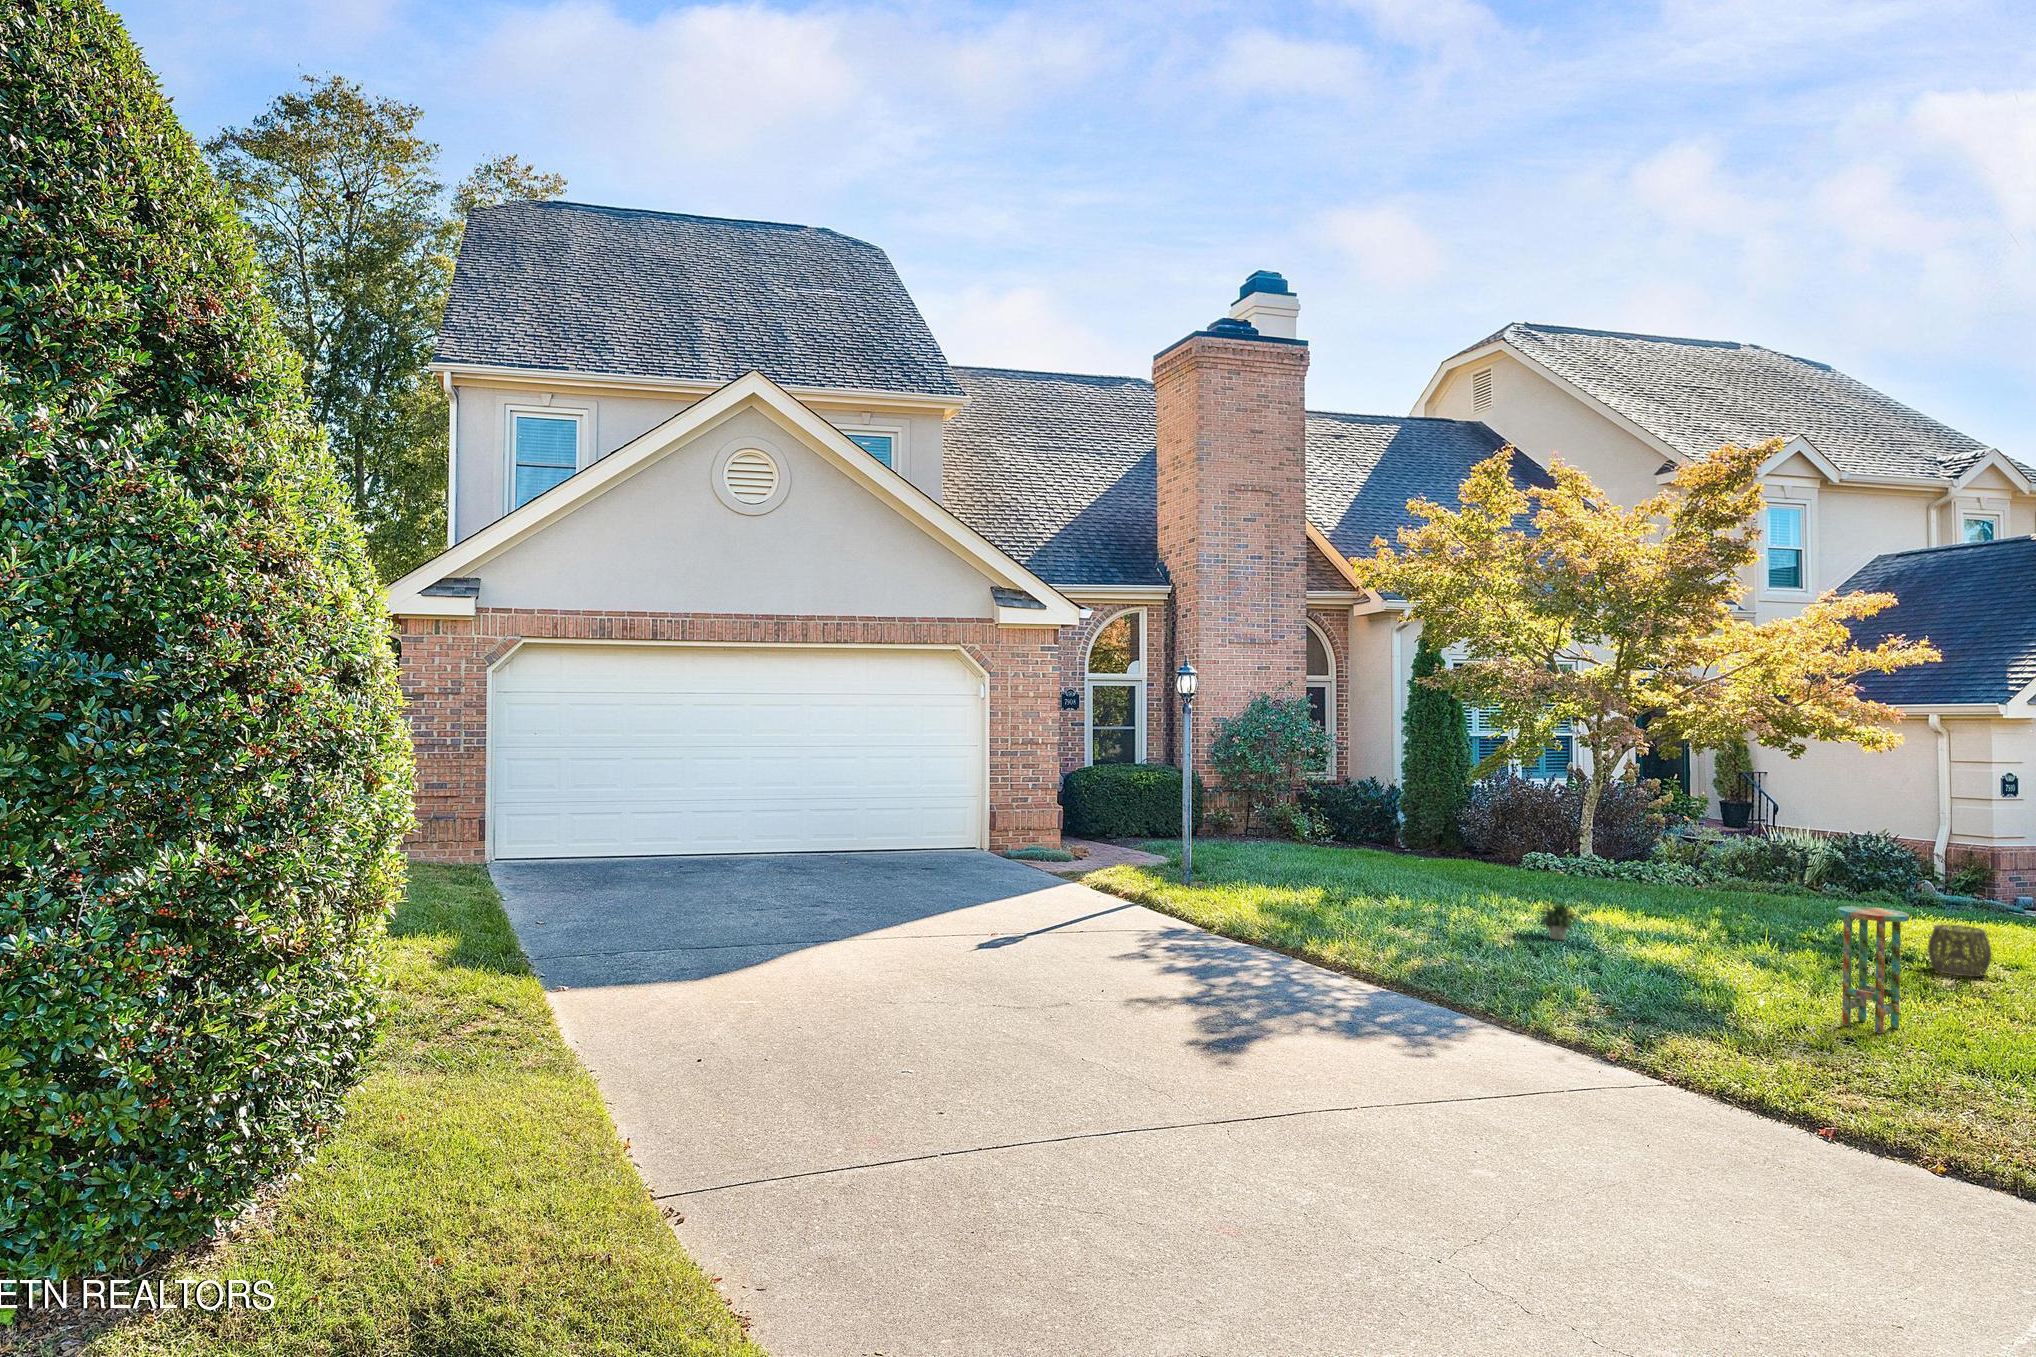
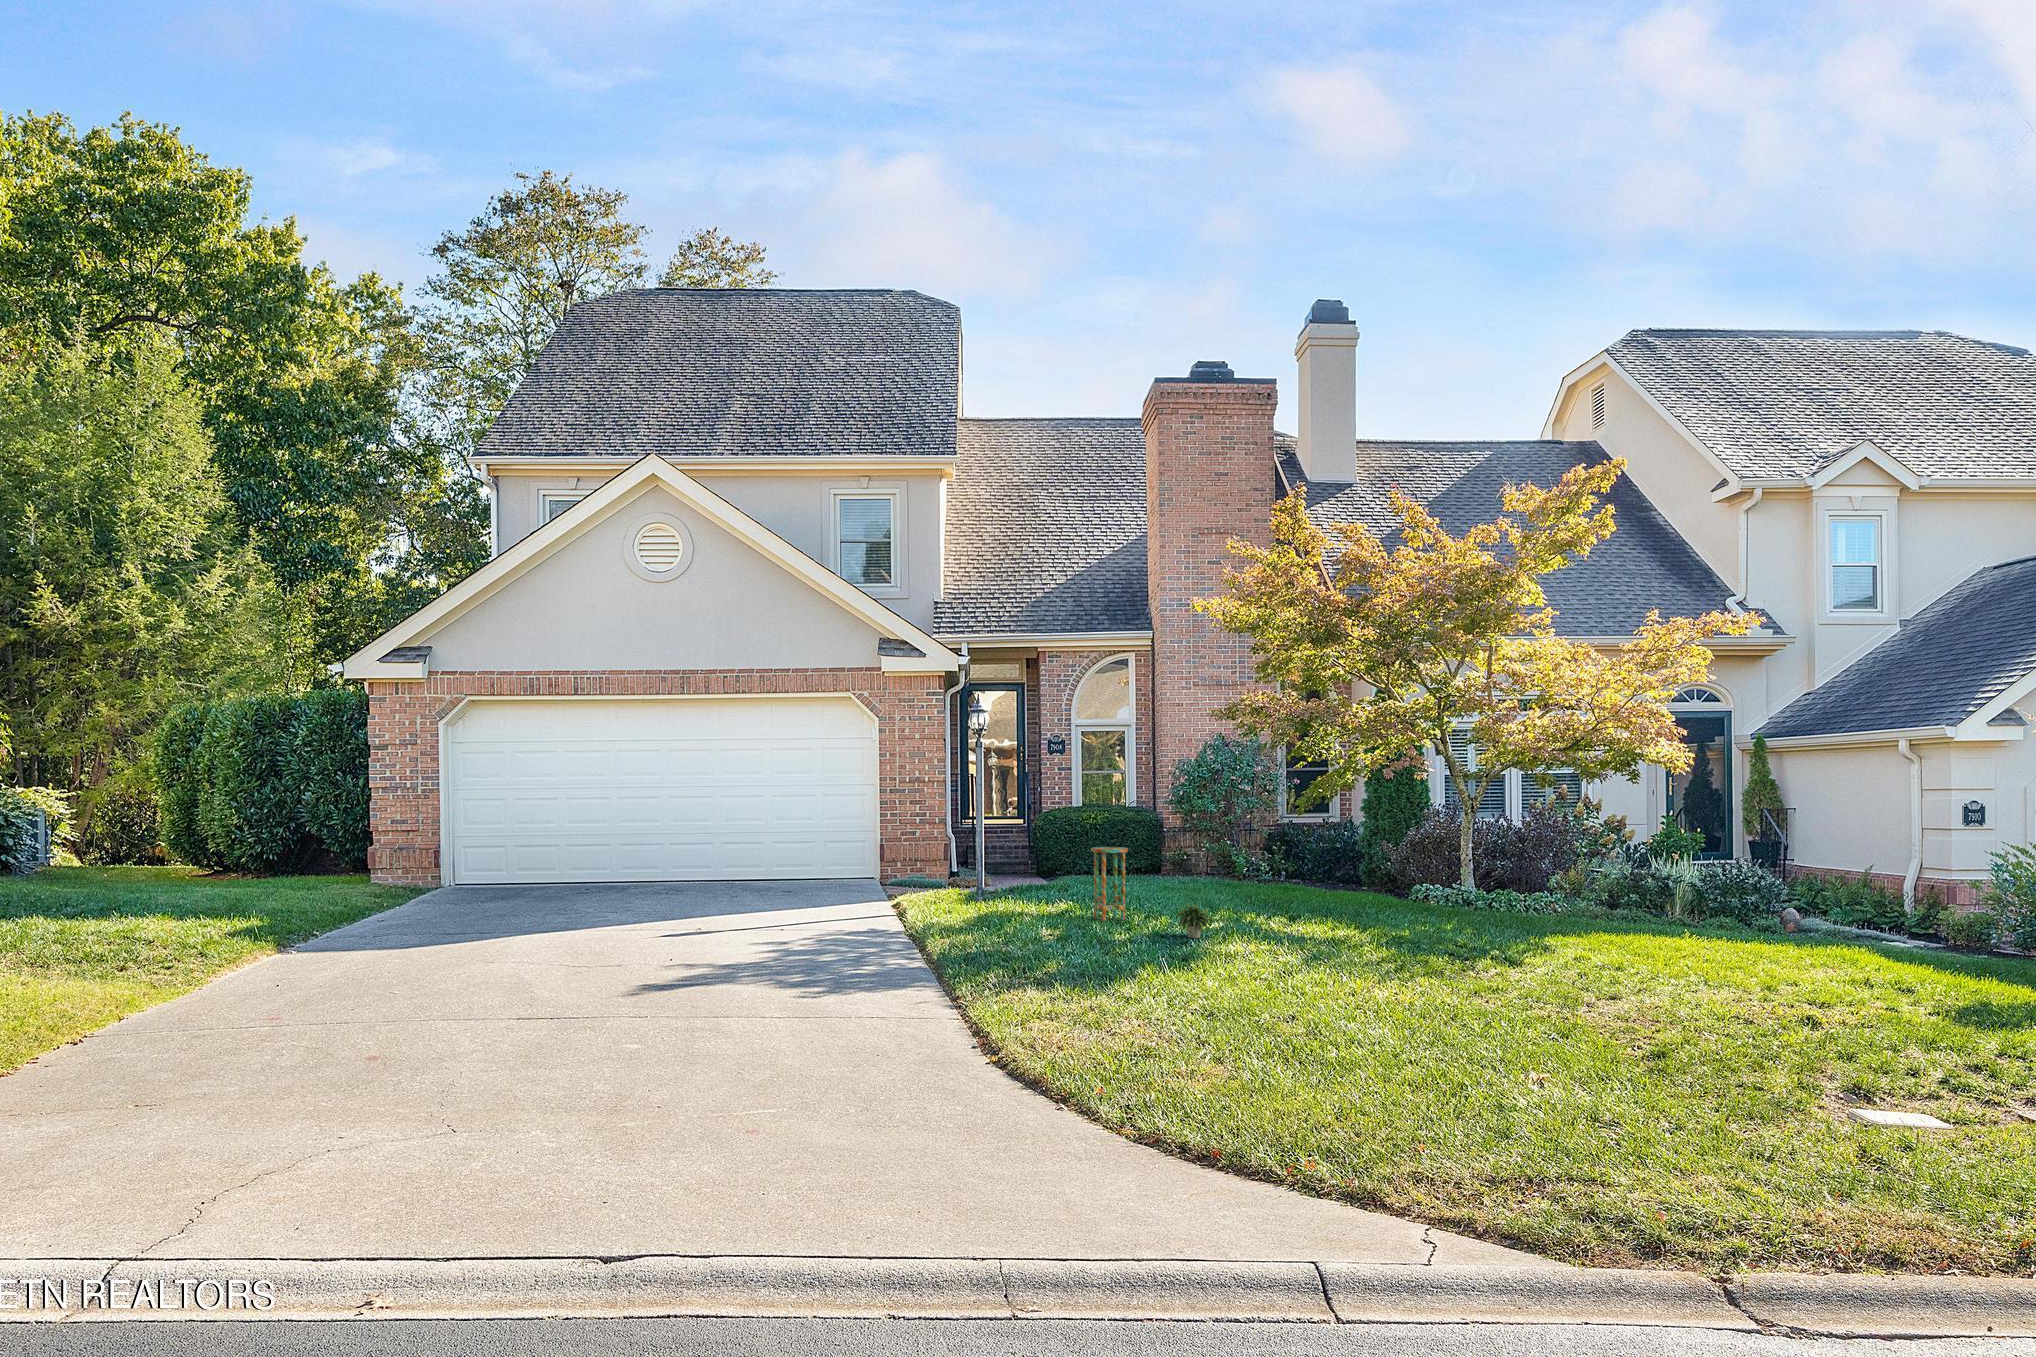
side table: present [1837,906,1909,1033] -> present [1091,847,1128,921]
woven basket: present [1928,924,1991,977] -> none [1464,920,1513,965]

